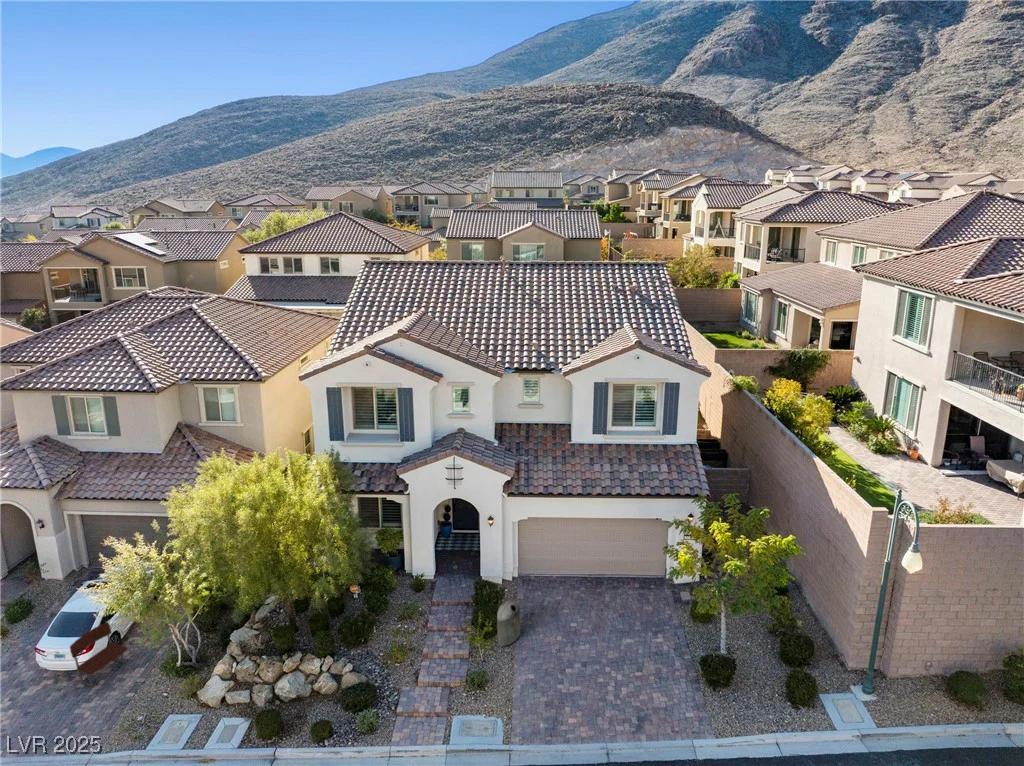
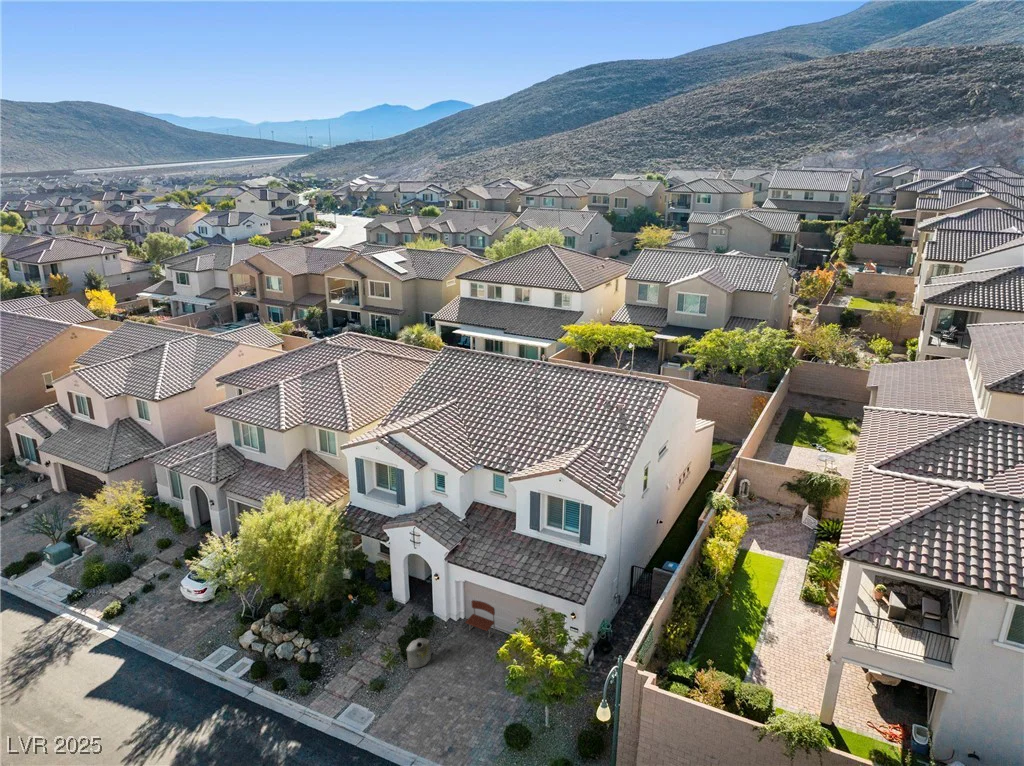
bench: present [70,622,127,687] -> present [466,600,495,637]

